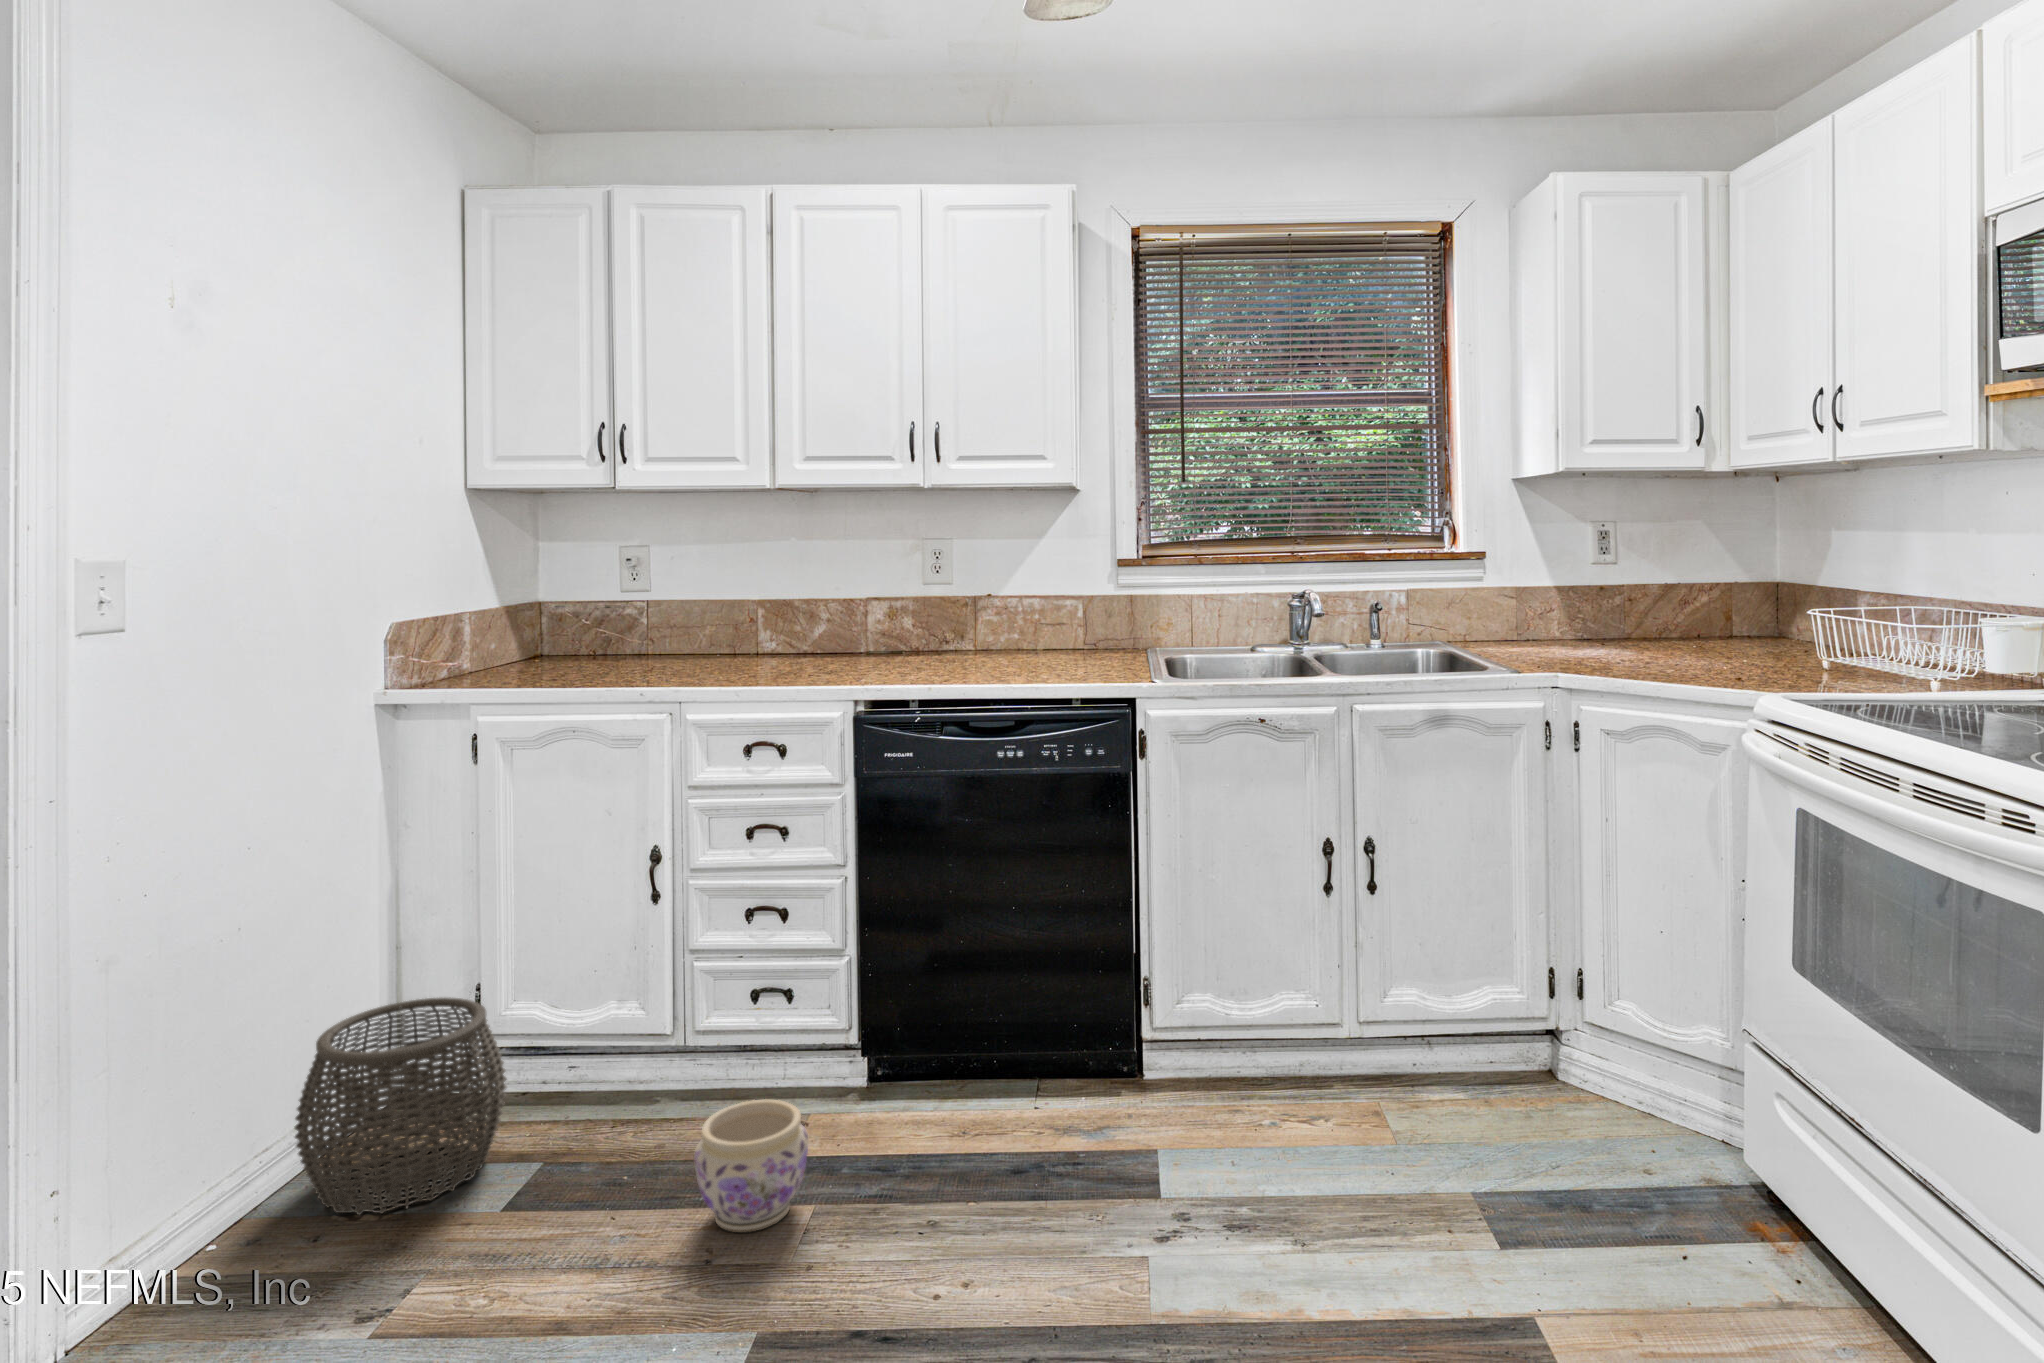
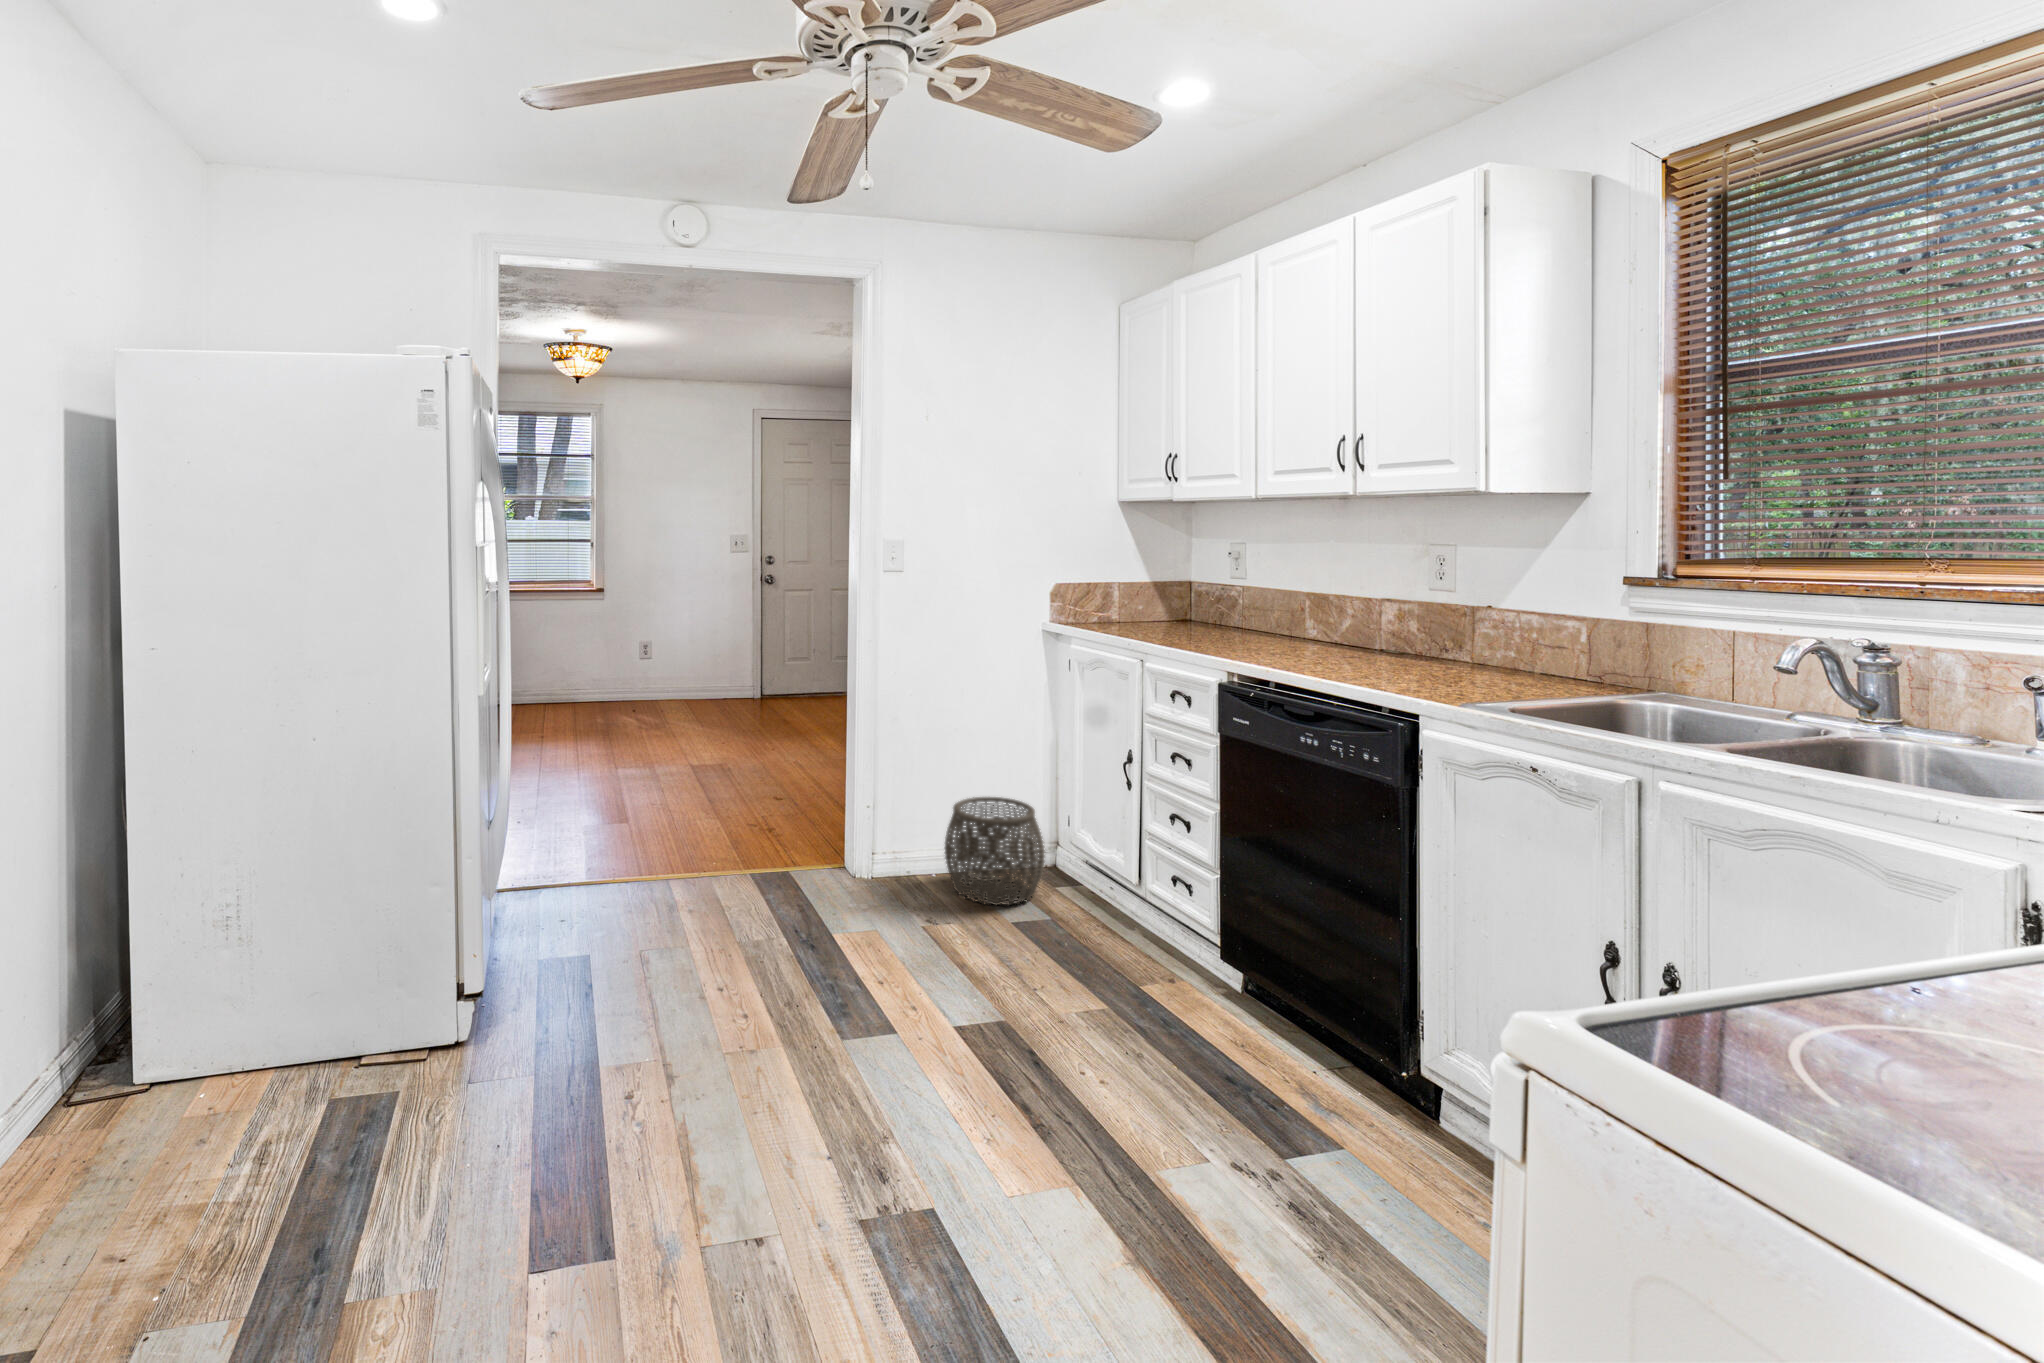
planter: present [694,1100,808,1233] -> none [1031,920,1106,1004]

